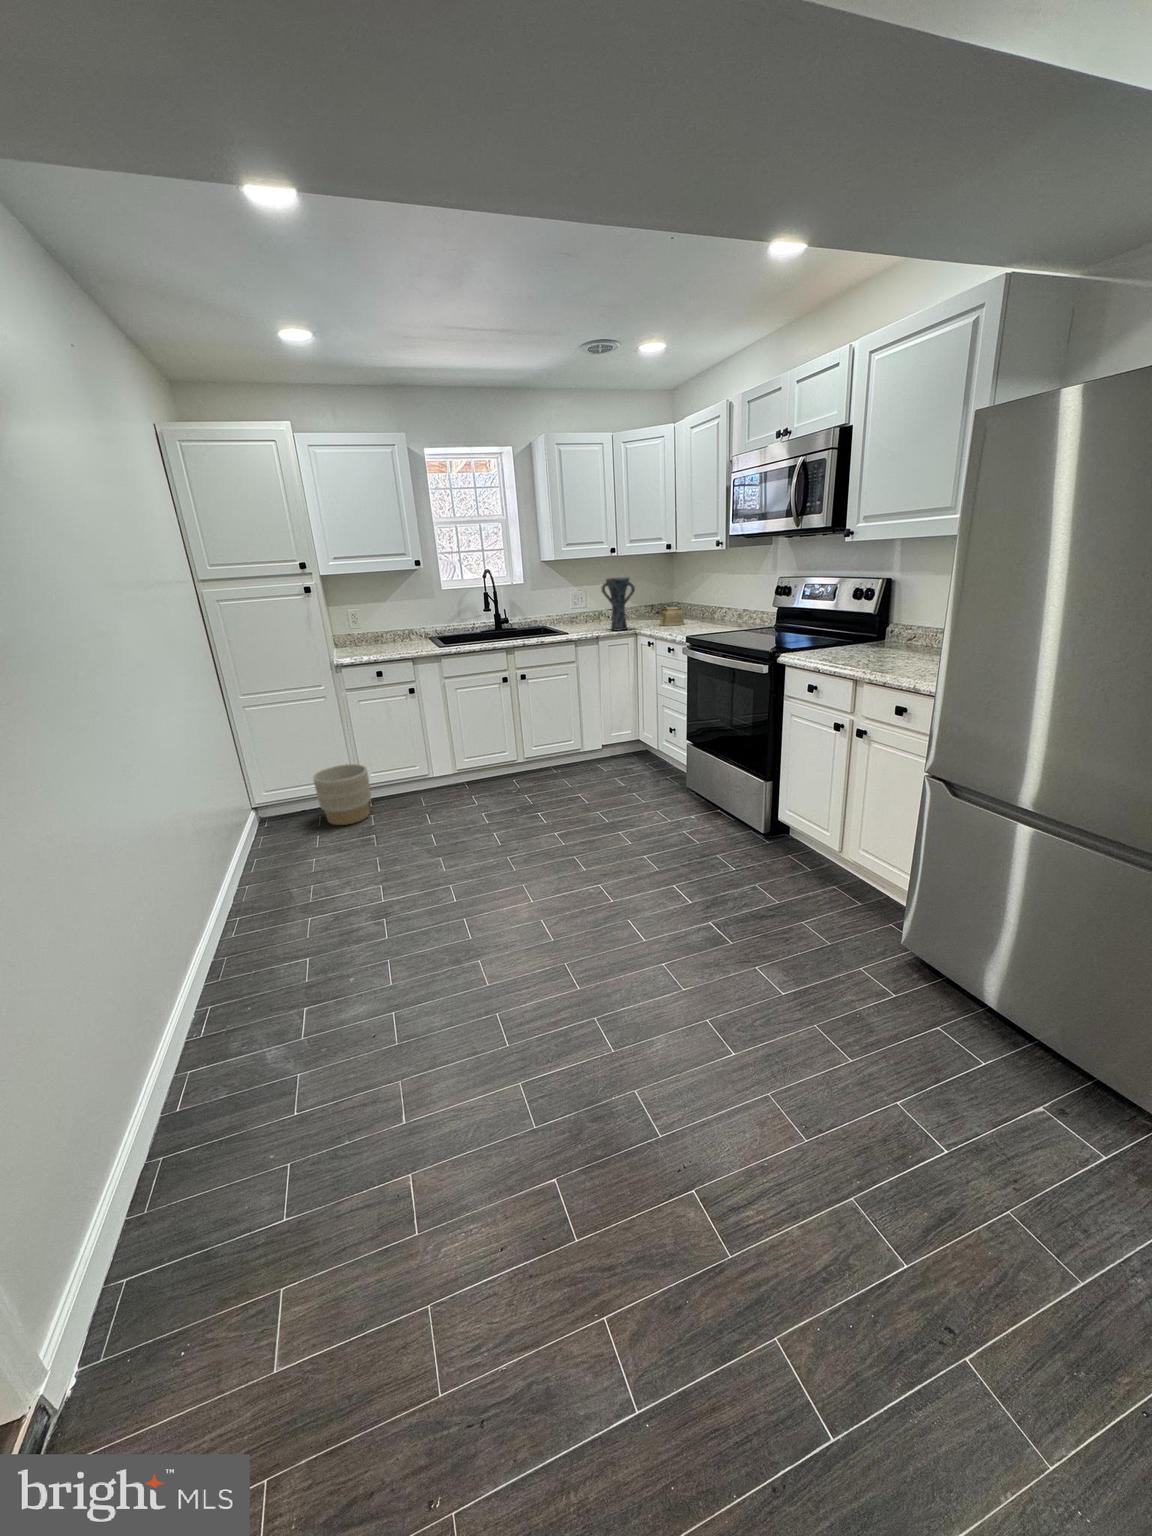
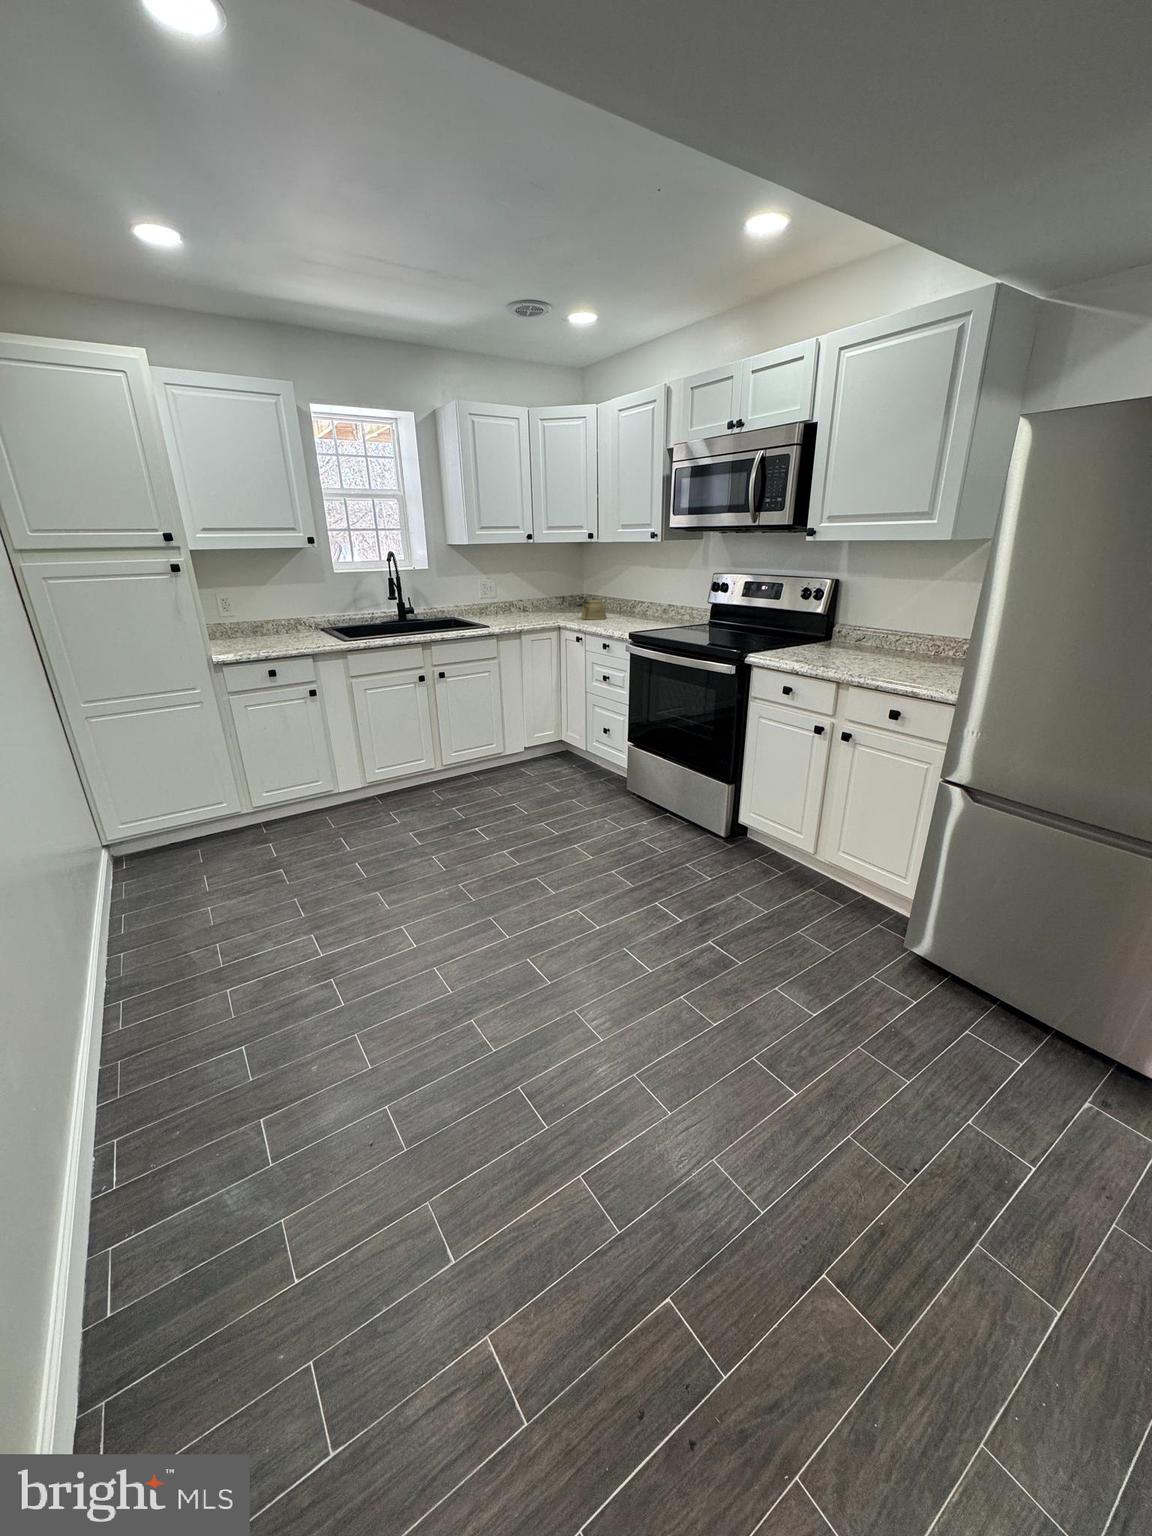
vase: present [602,577,635,631] -> none [522,567,561,624]
planter: present [313,764,371,825] -> none [192,783,269,859]

